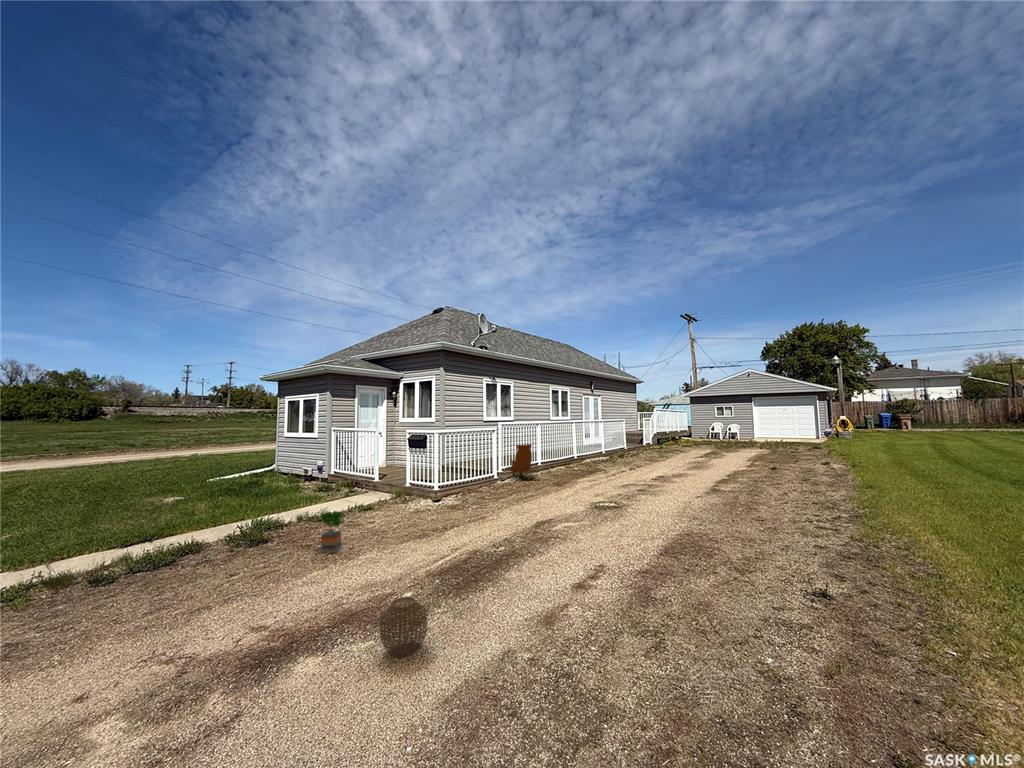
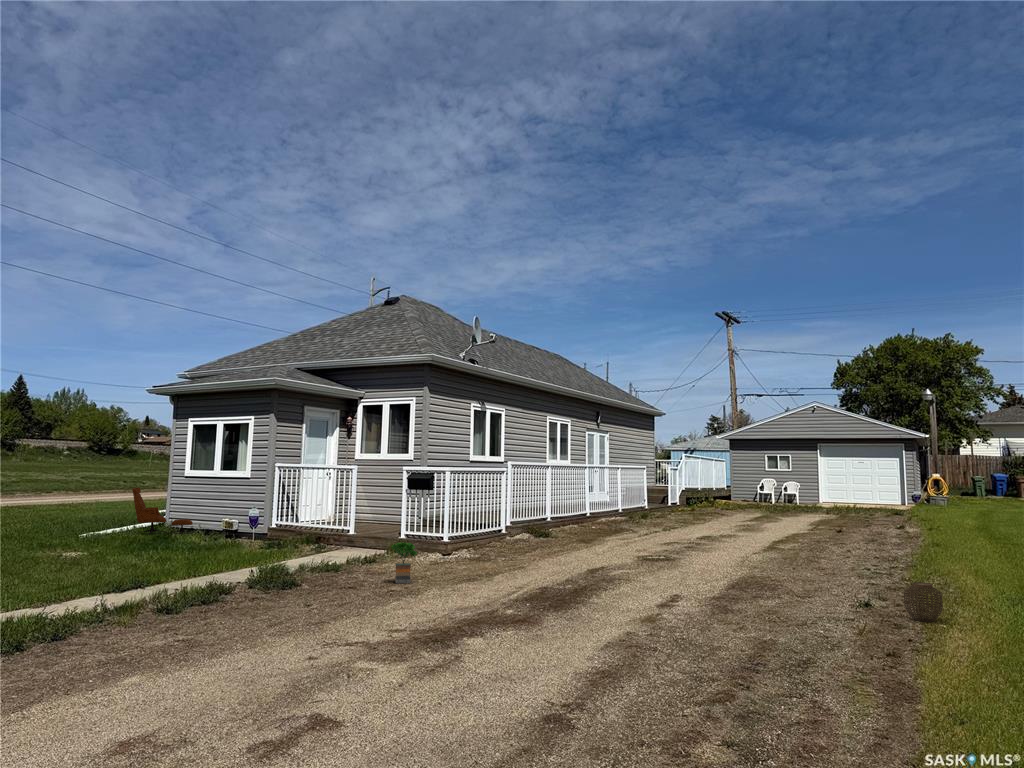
lounge chair: present [506,444,532,479] -> present [132,488,193,535]
woven basket: present [380,597,427,657] -> present [904,582,943,622]

